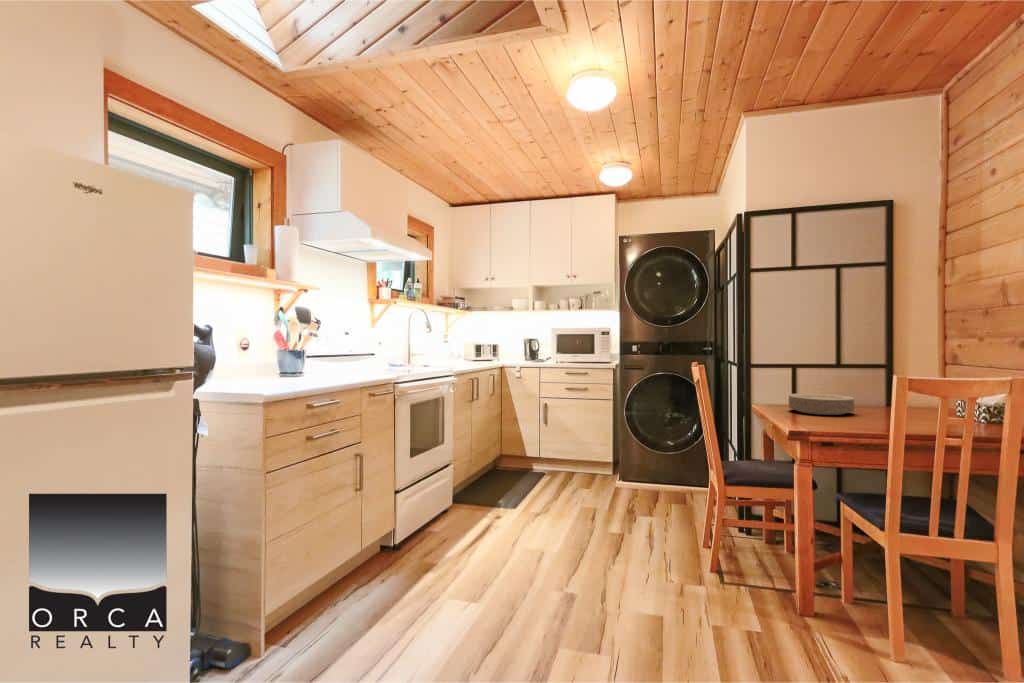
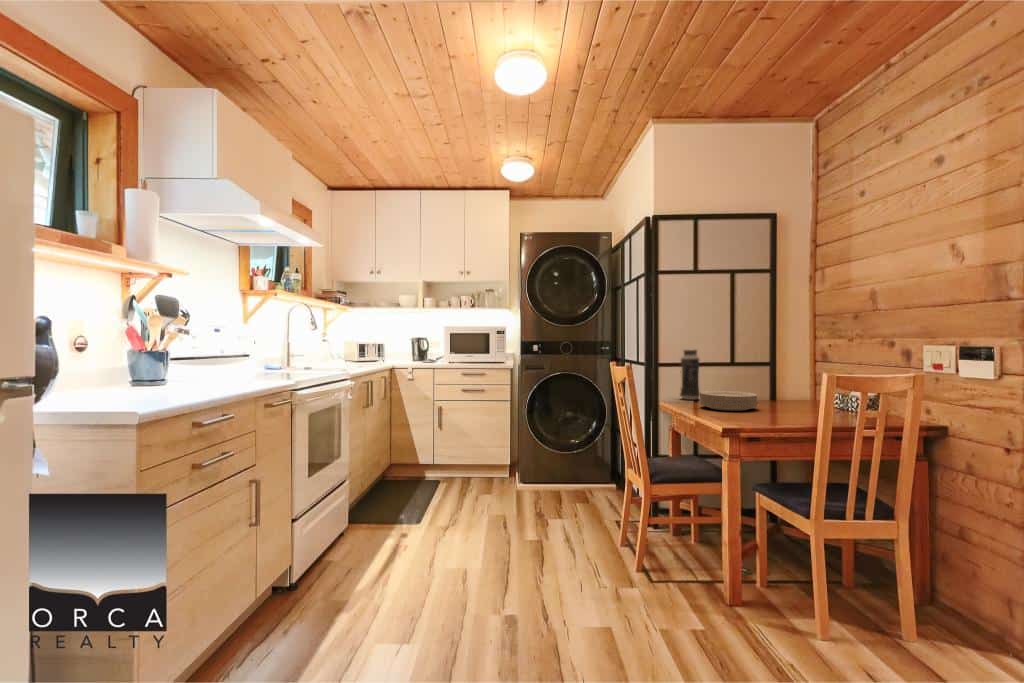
vase: none [775,350,798,403] -> present [680,349,699,400]

